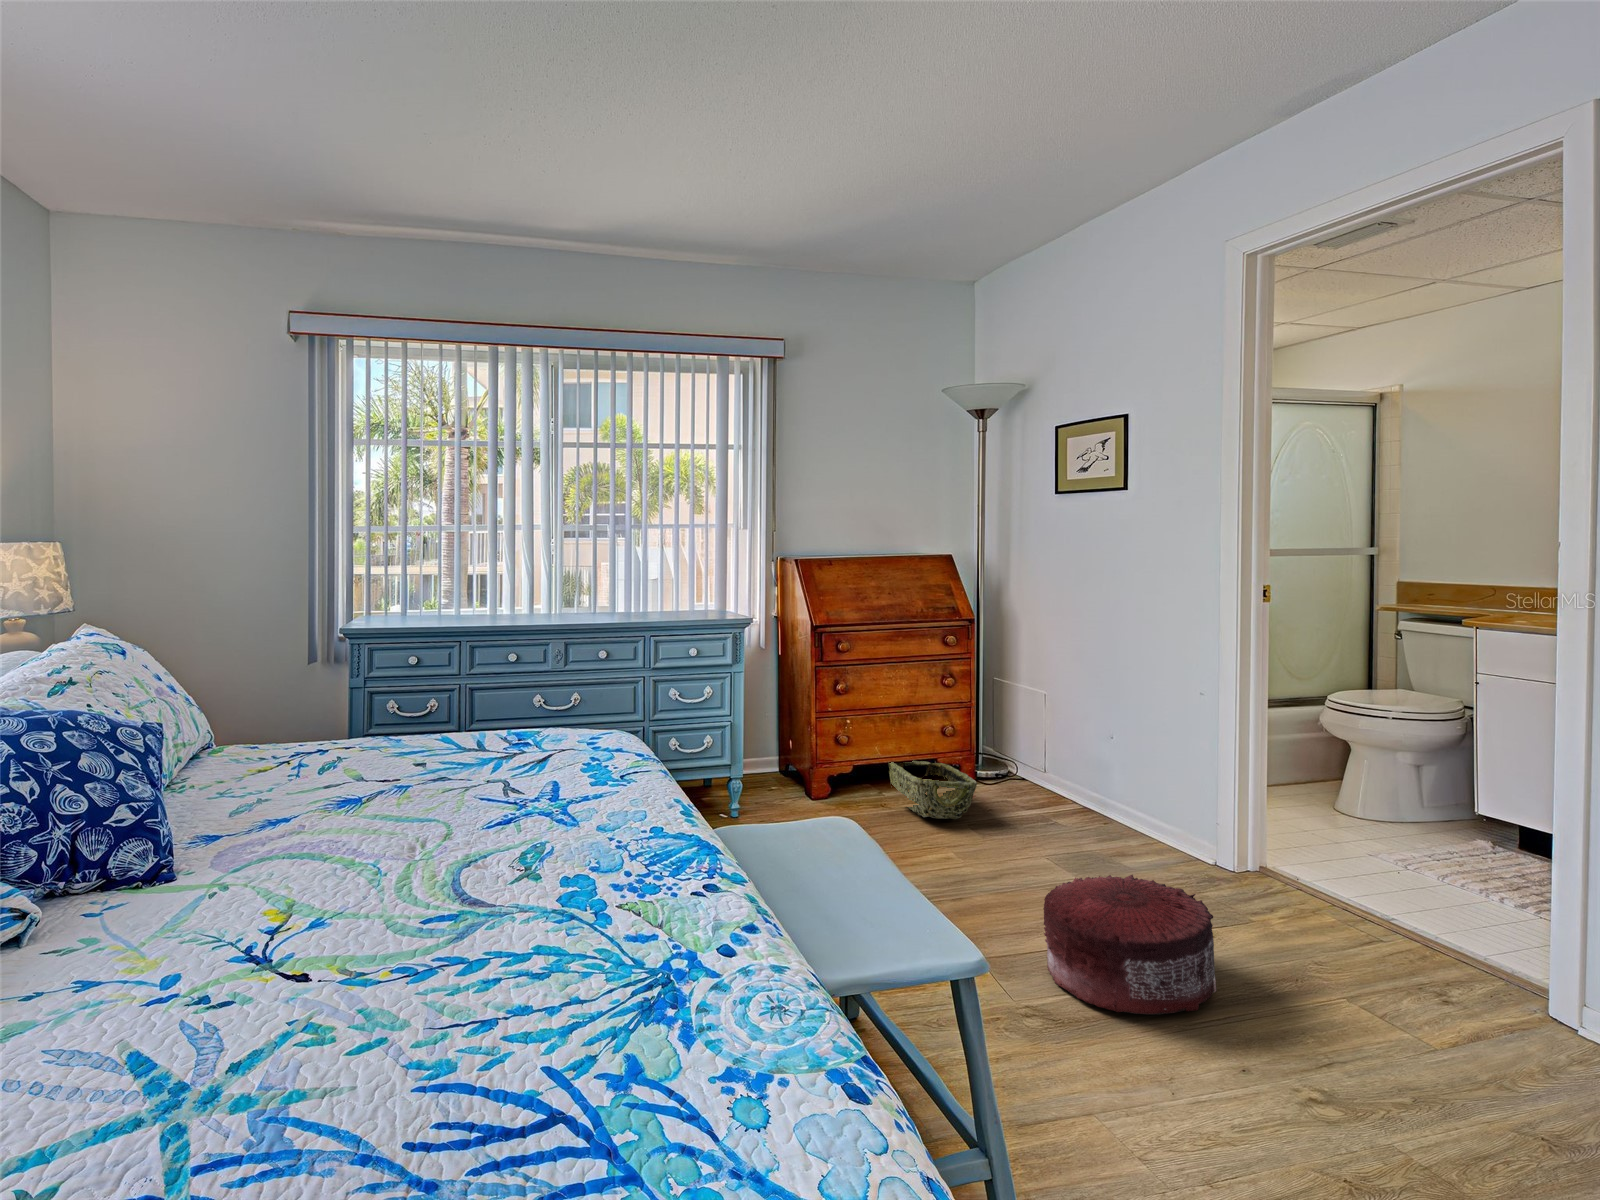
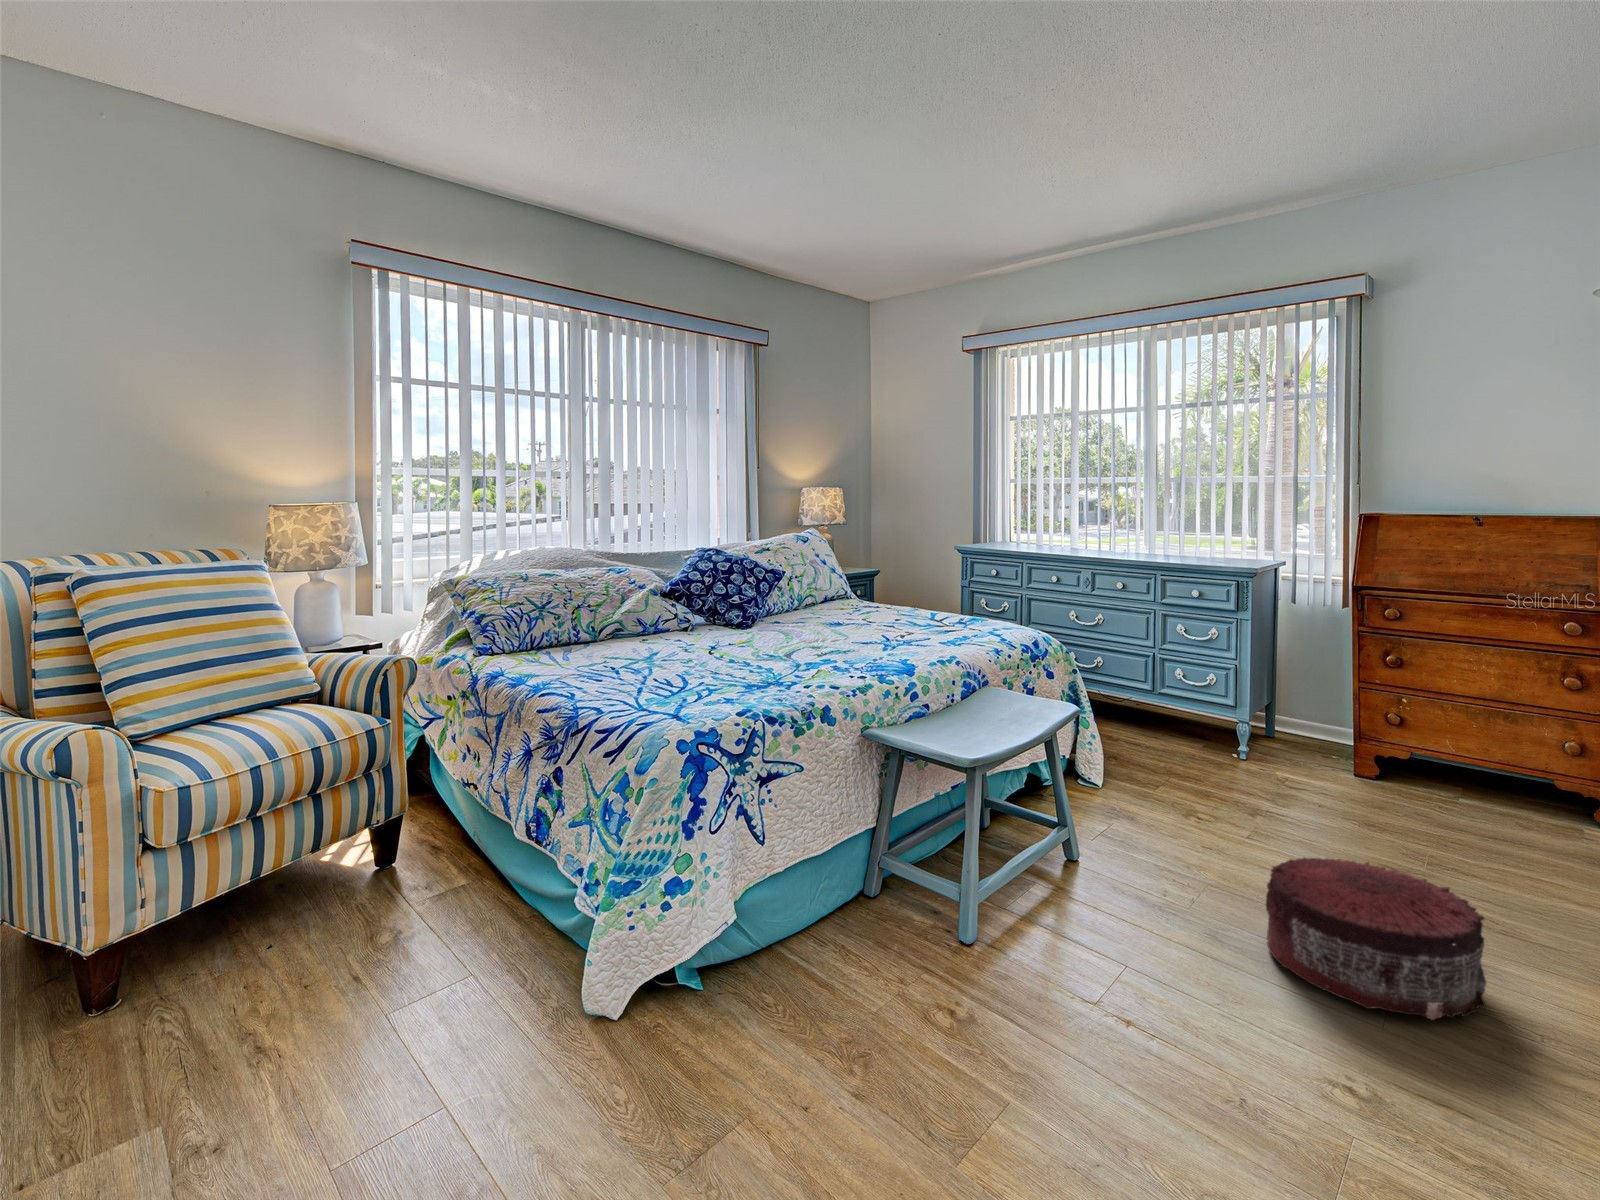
woven basket: present [889,761,977,819] -> none [1402,747,1515,828]

